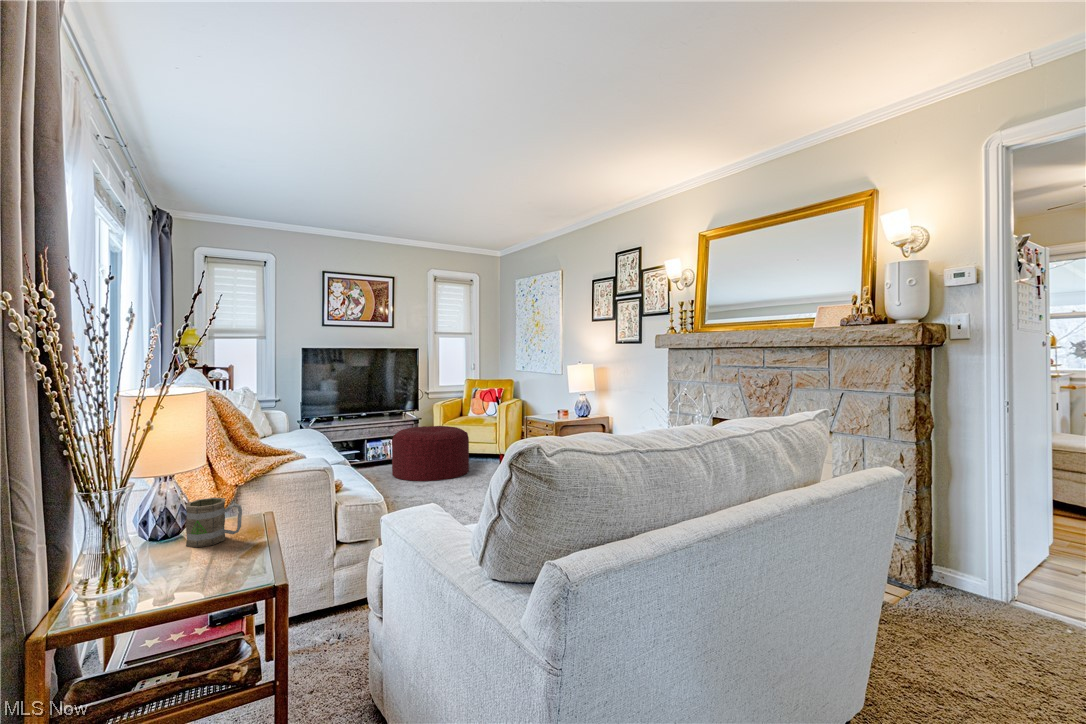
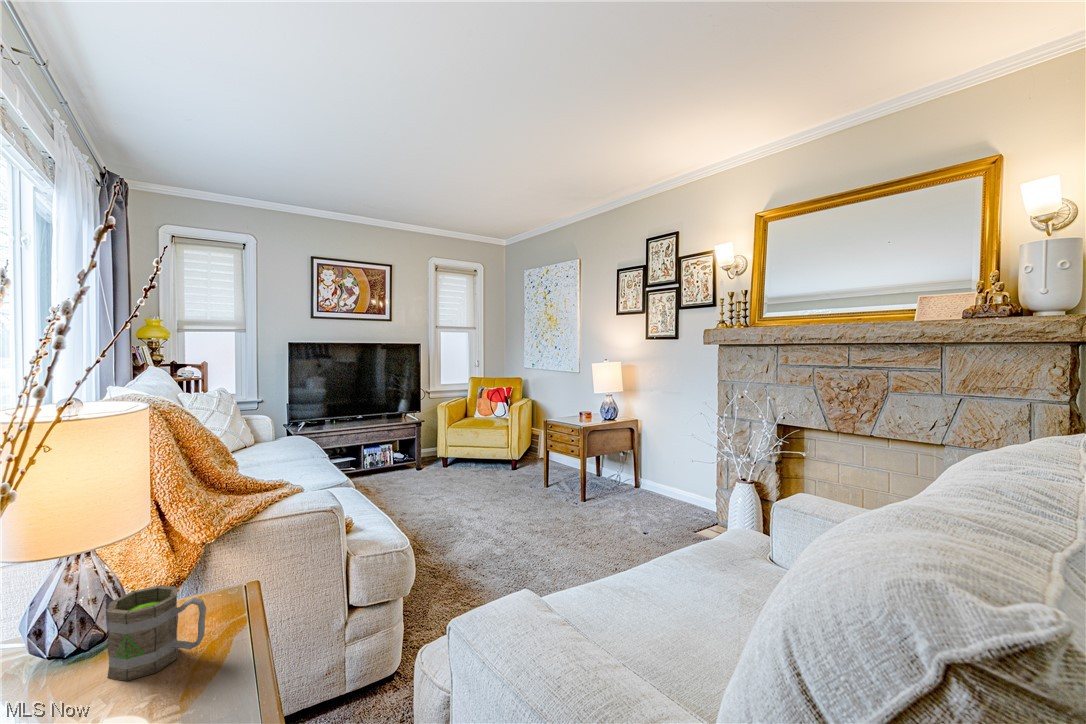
ottoman: present [392,426,469,481] -> none [393,430,479,494]

